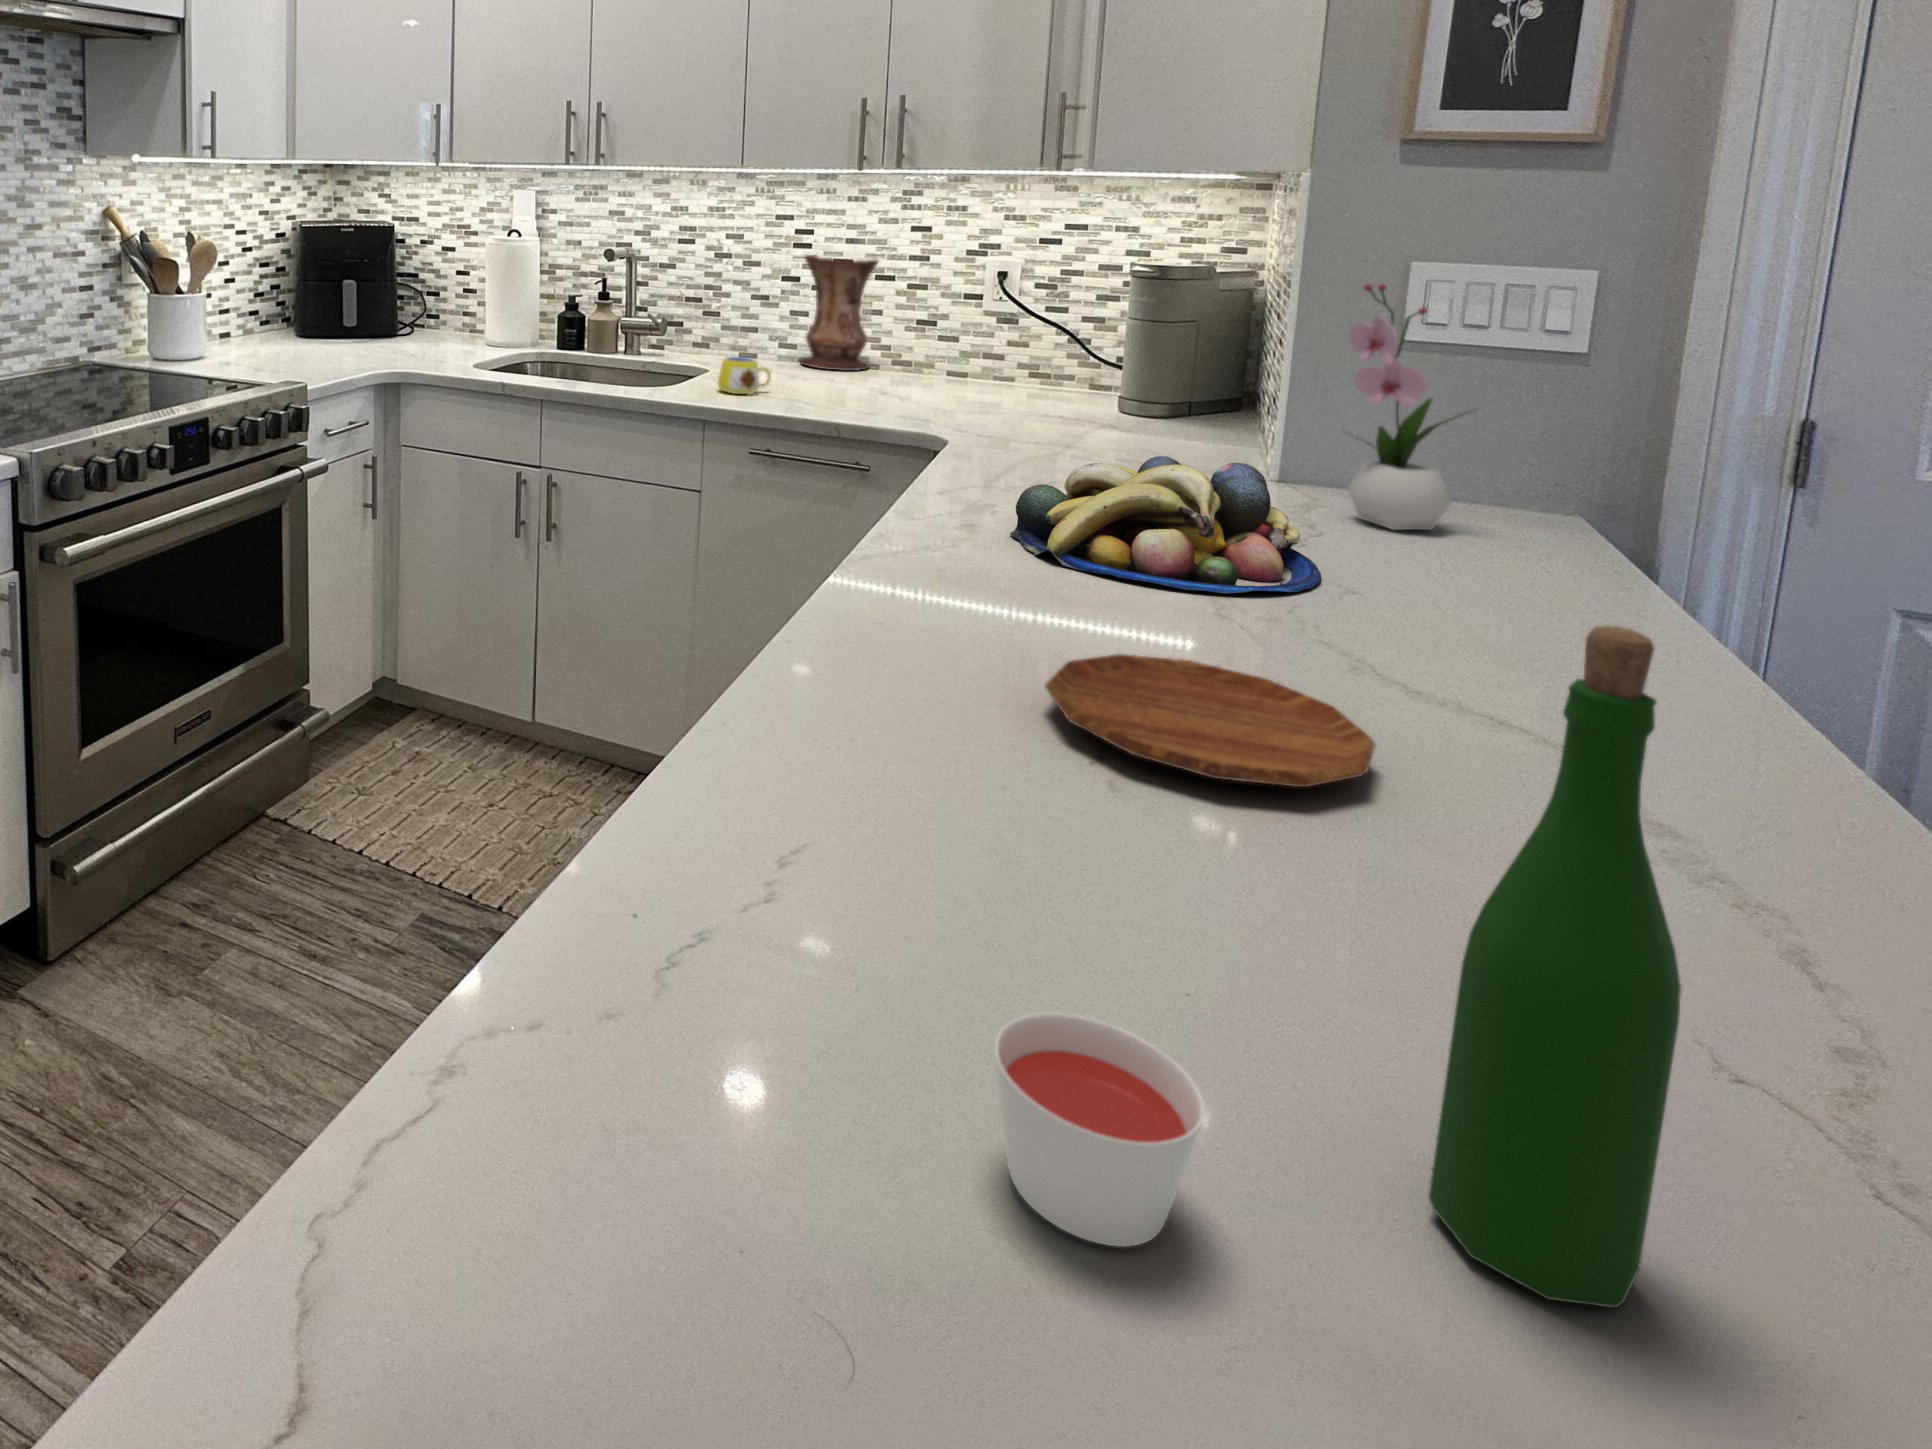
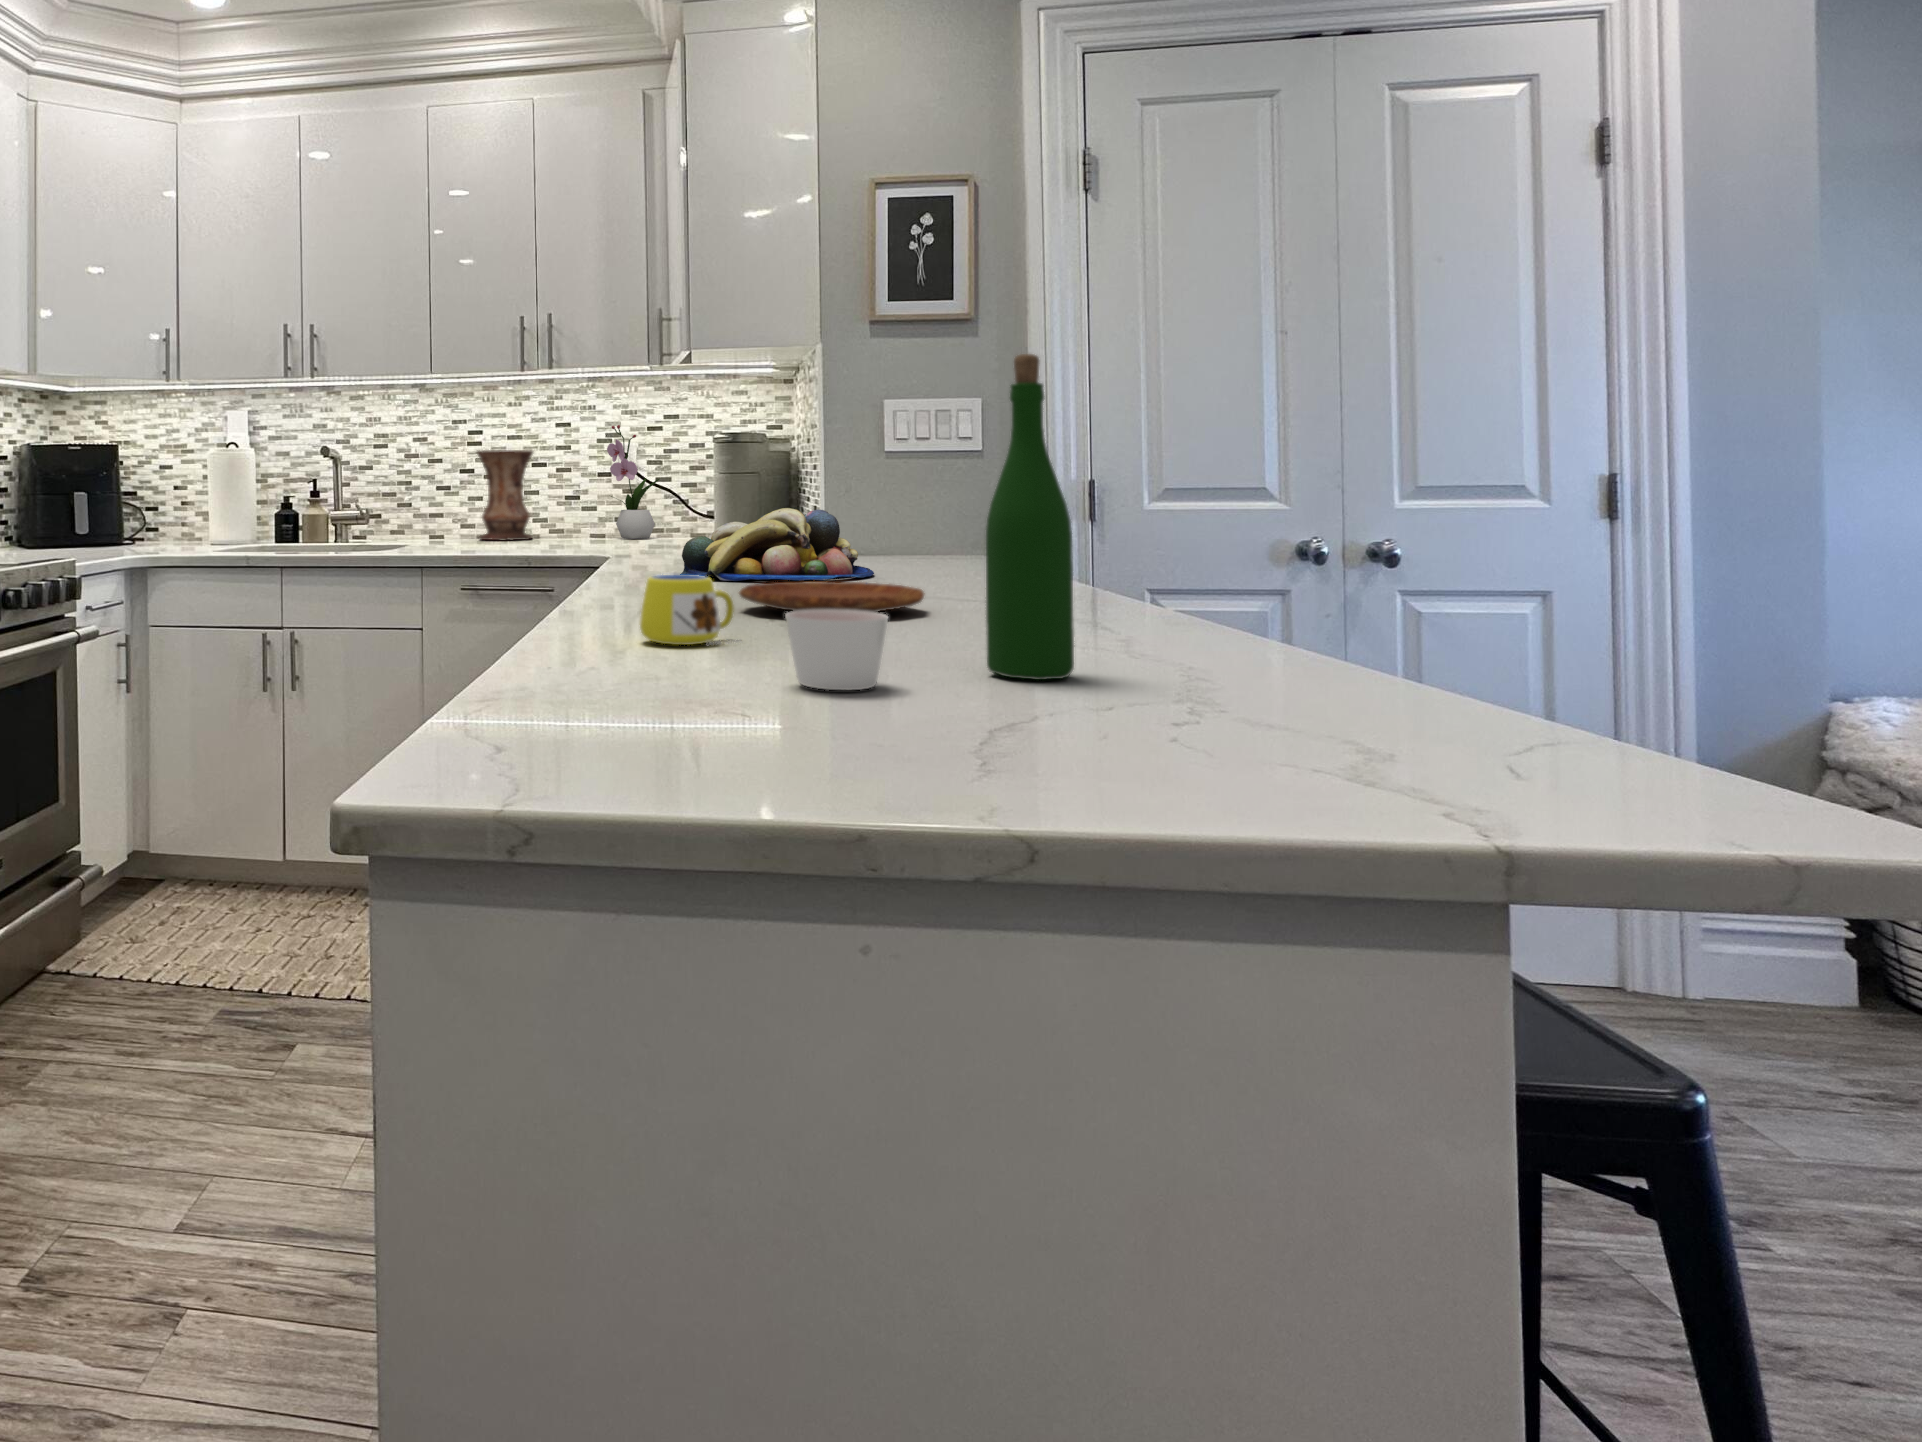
flower arrangement: present [1345,284,1471,530] -> present [607,425,659,539]
mug: present [718,357,771,395] -> present [640,575,740,645]

